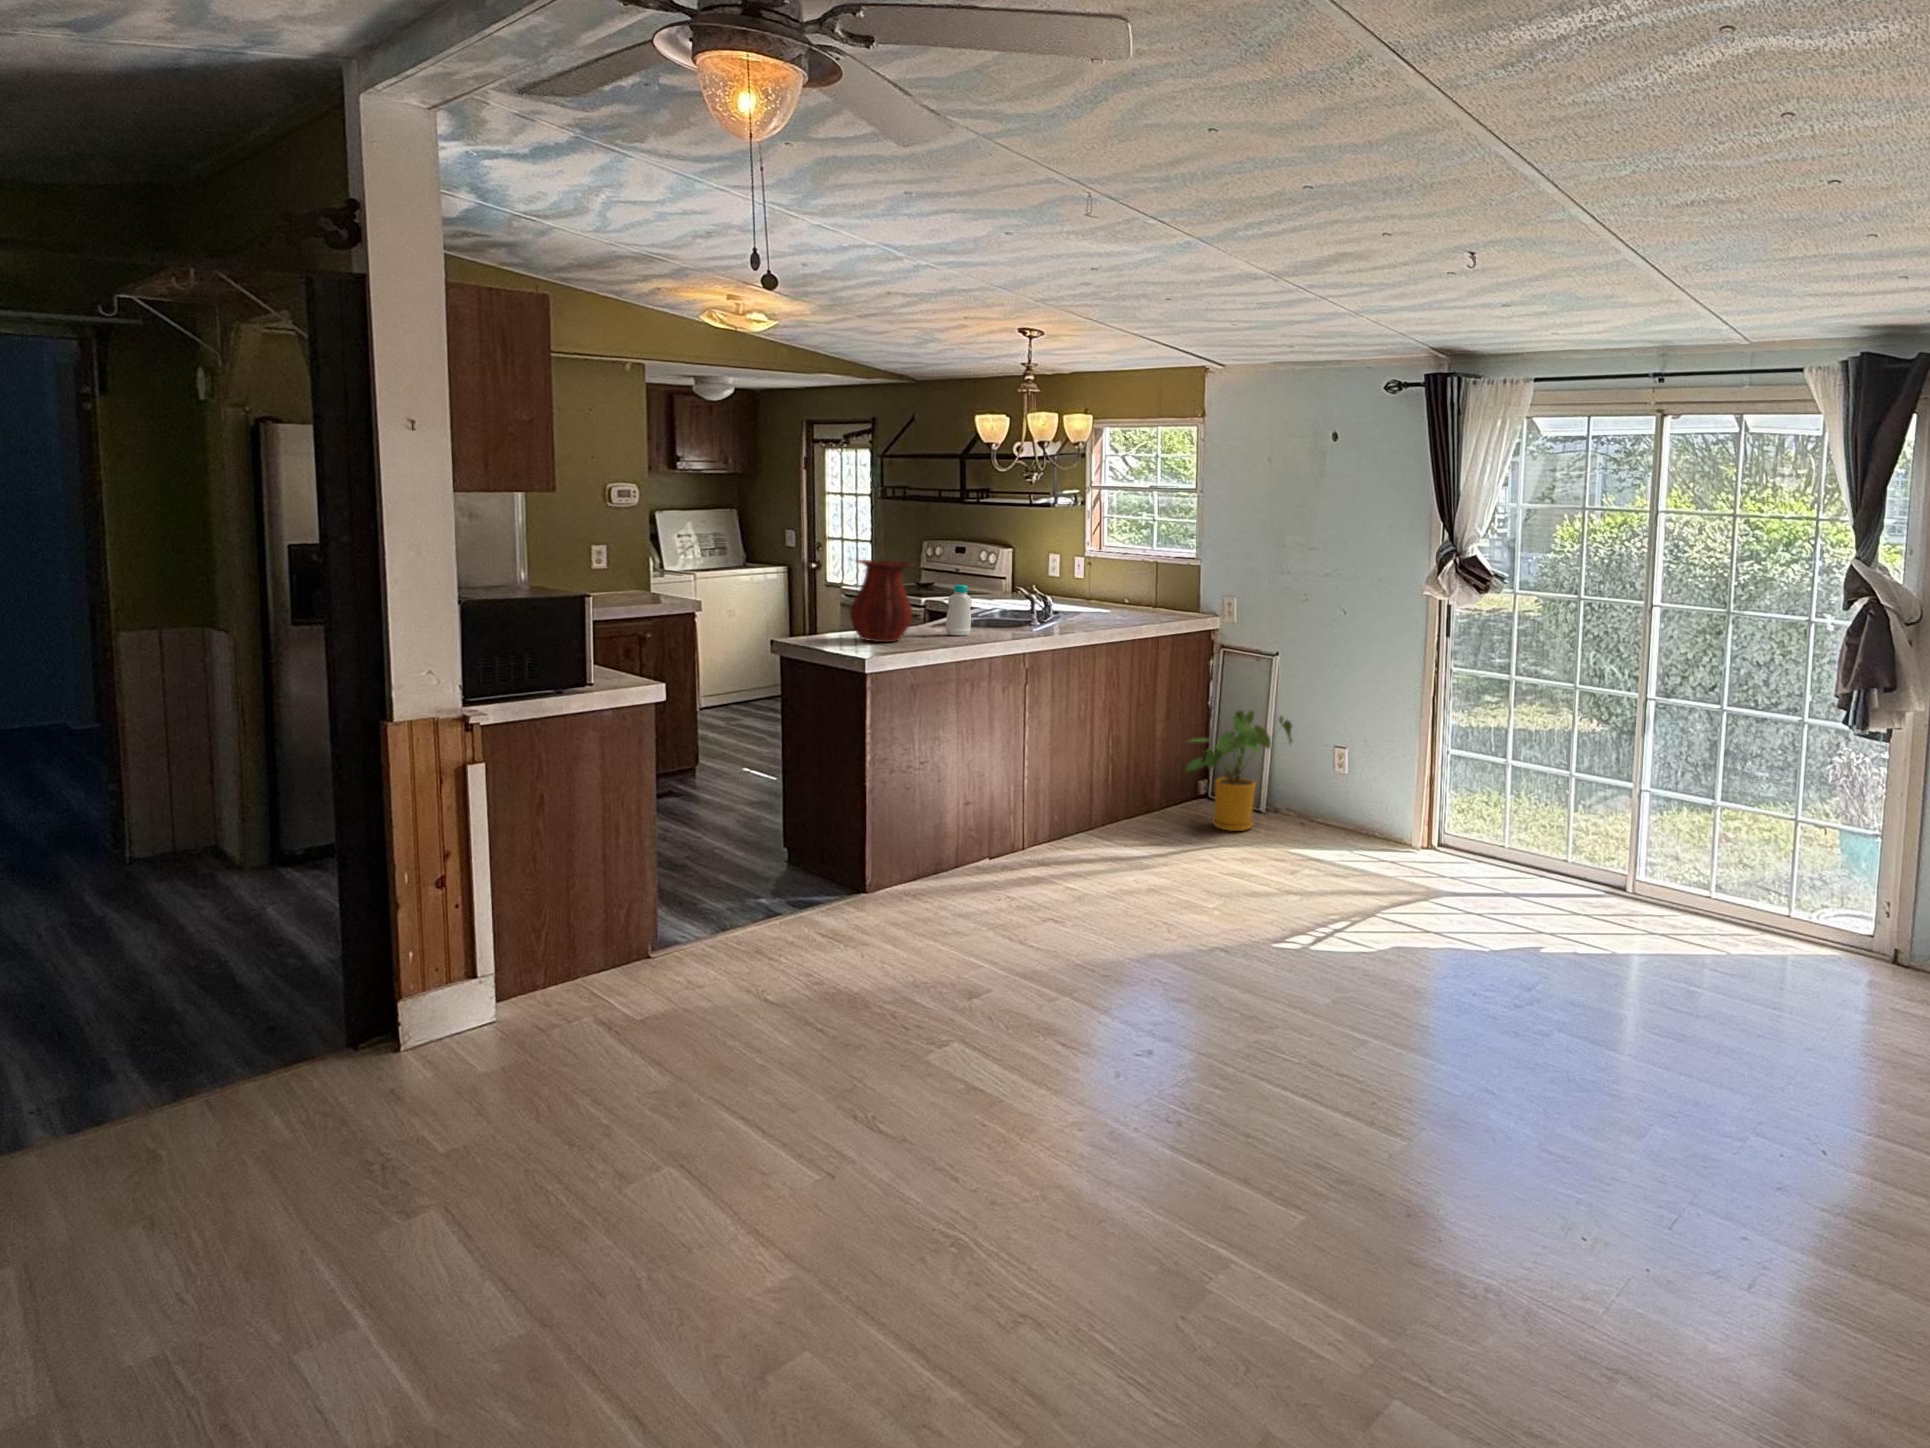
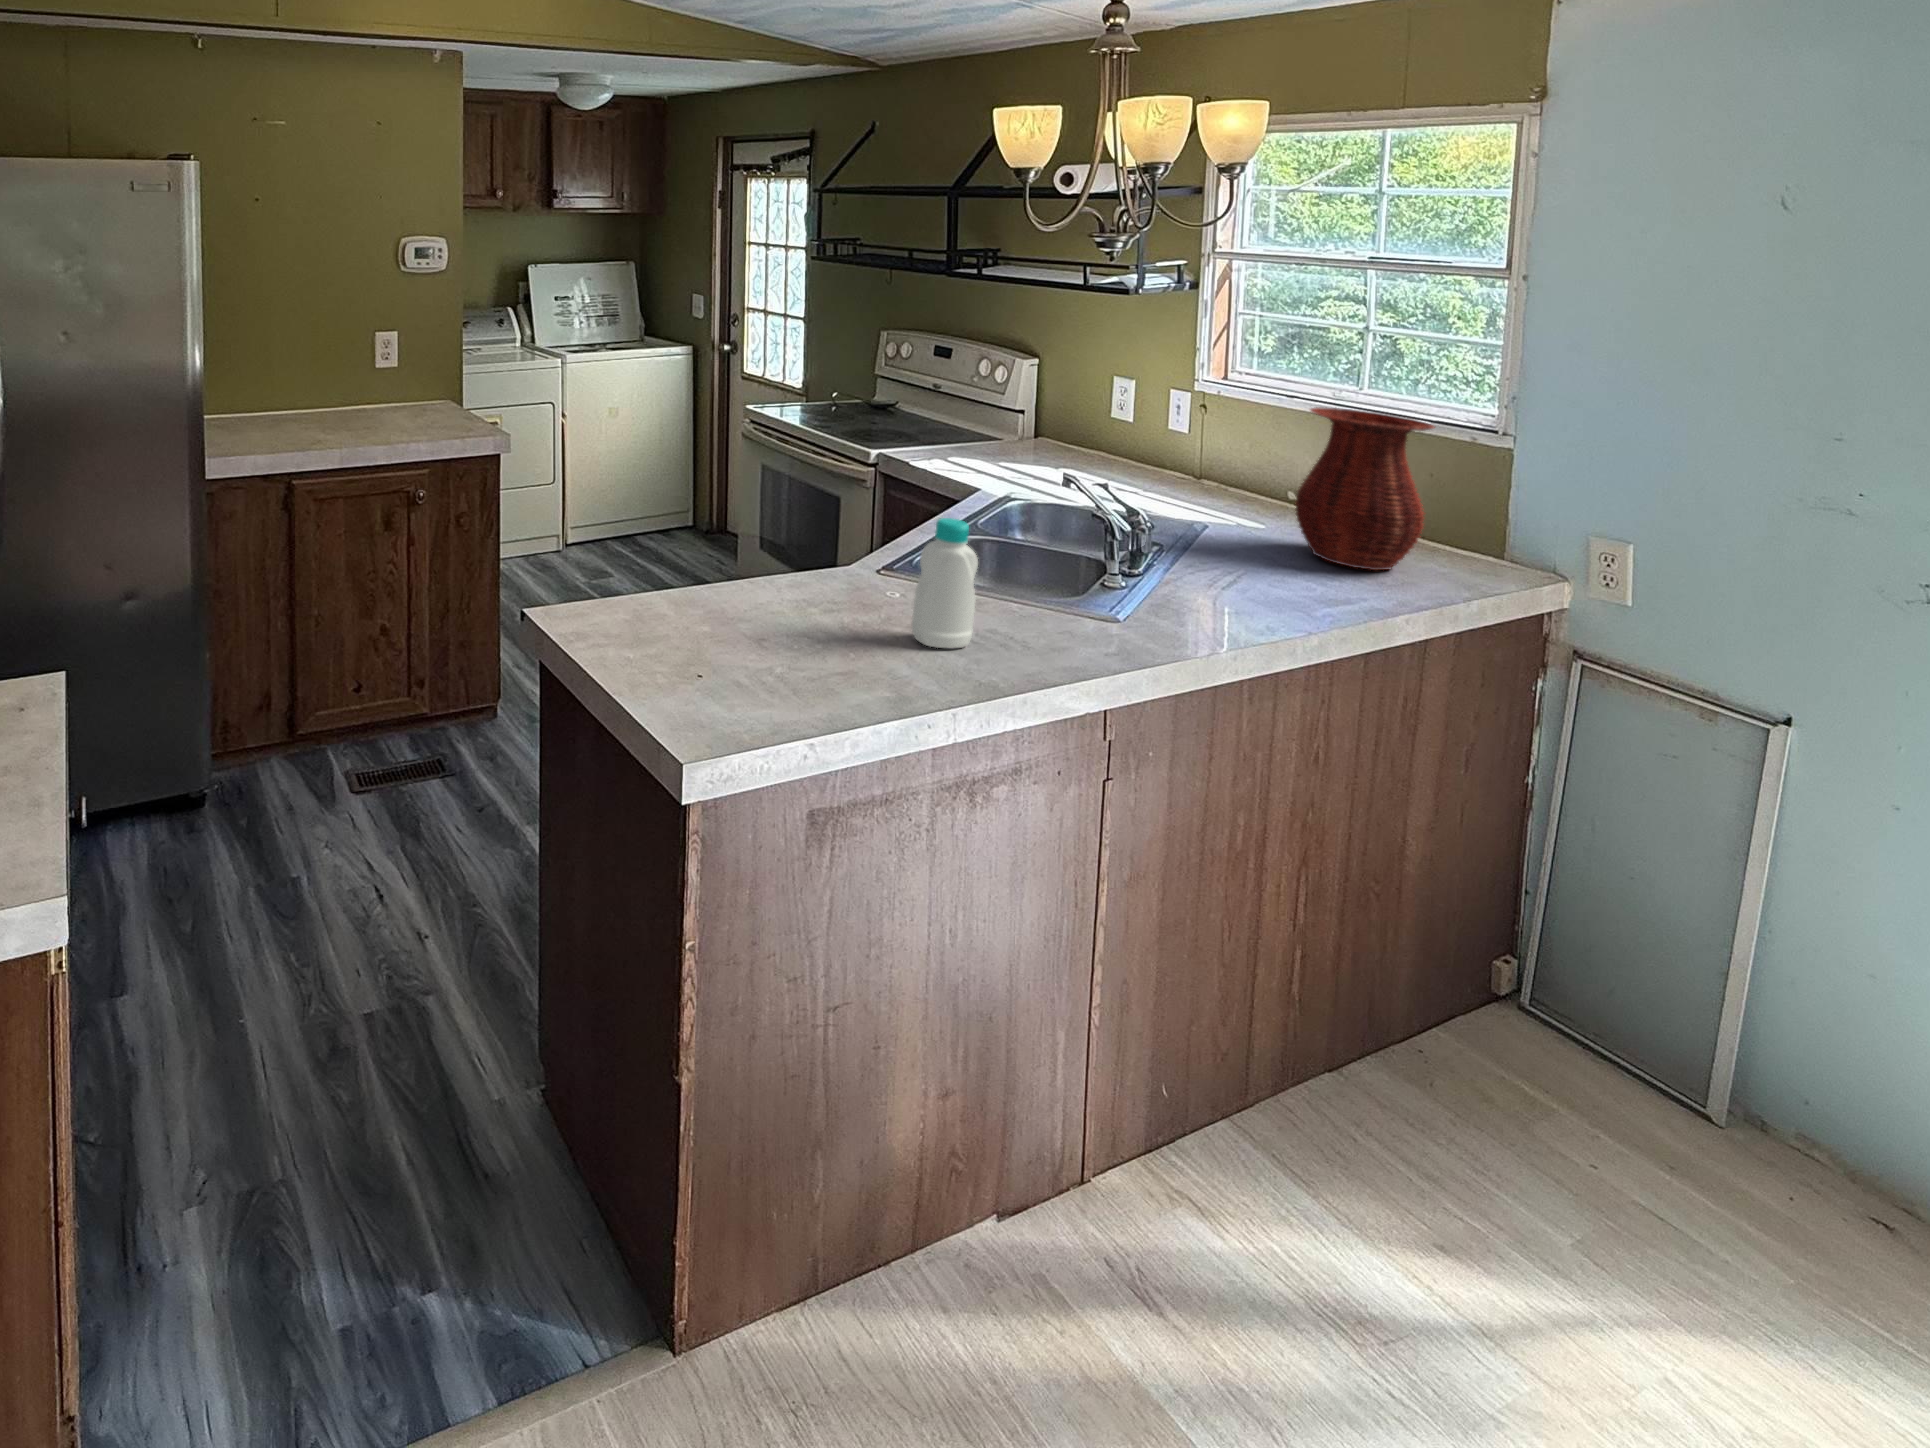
vase: present [850,560,912,642] -> present [1295,407,1435,570]
house plant: present [1187,711,1292,831] -> none [1525,859,1881,1242]

